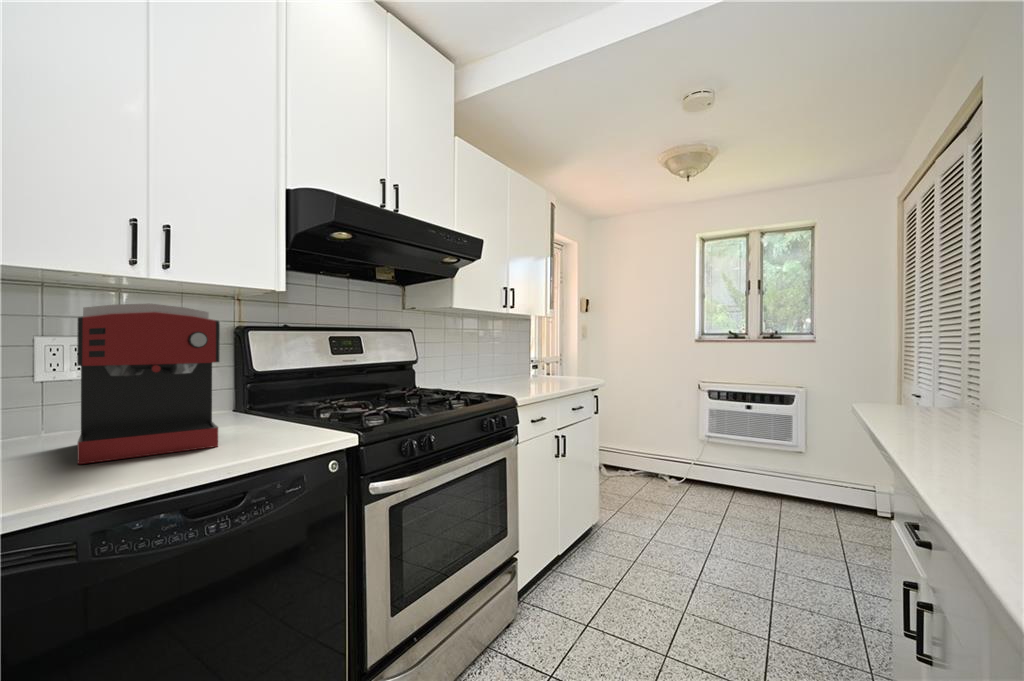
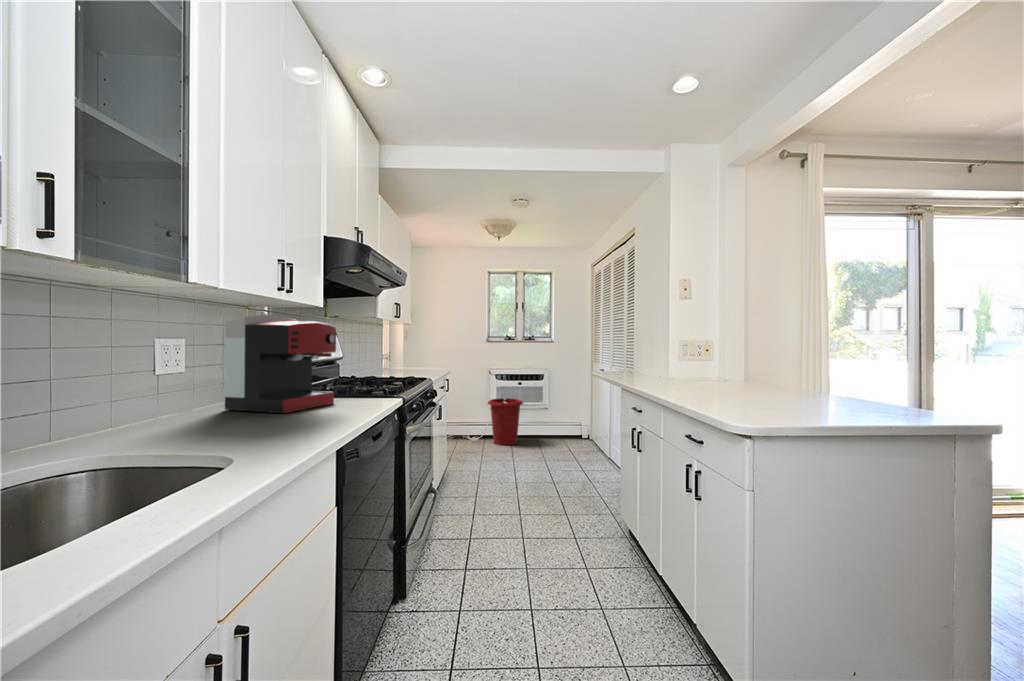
waste bin: none [691,427,753,503] -> present [488,398,523,445]

